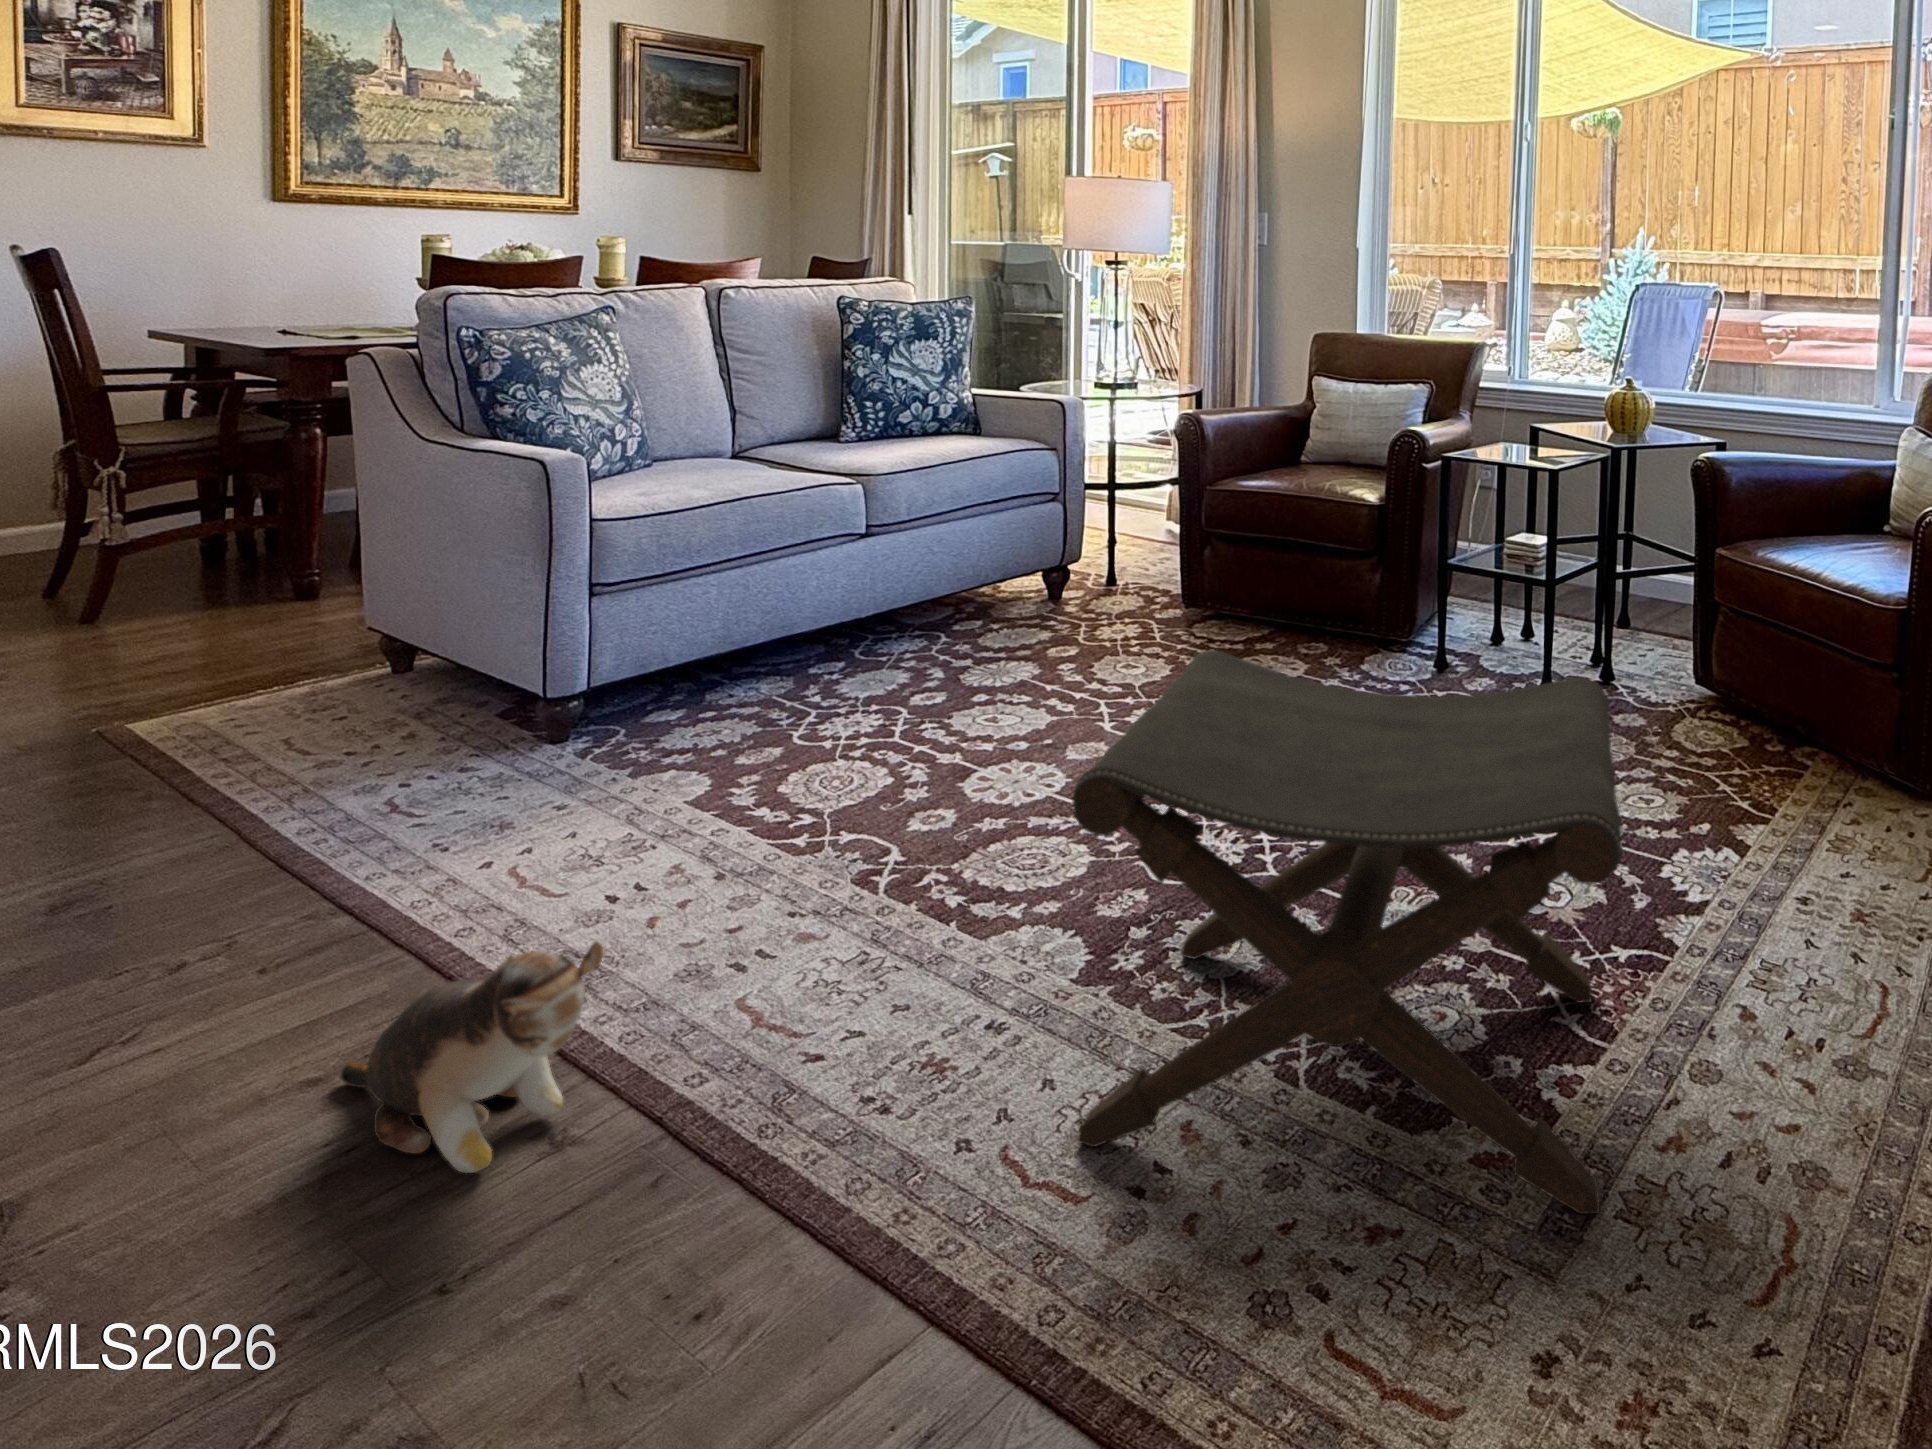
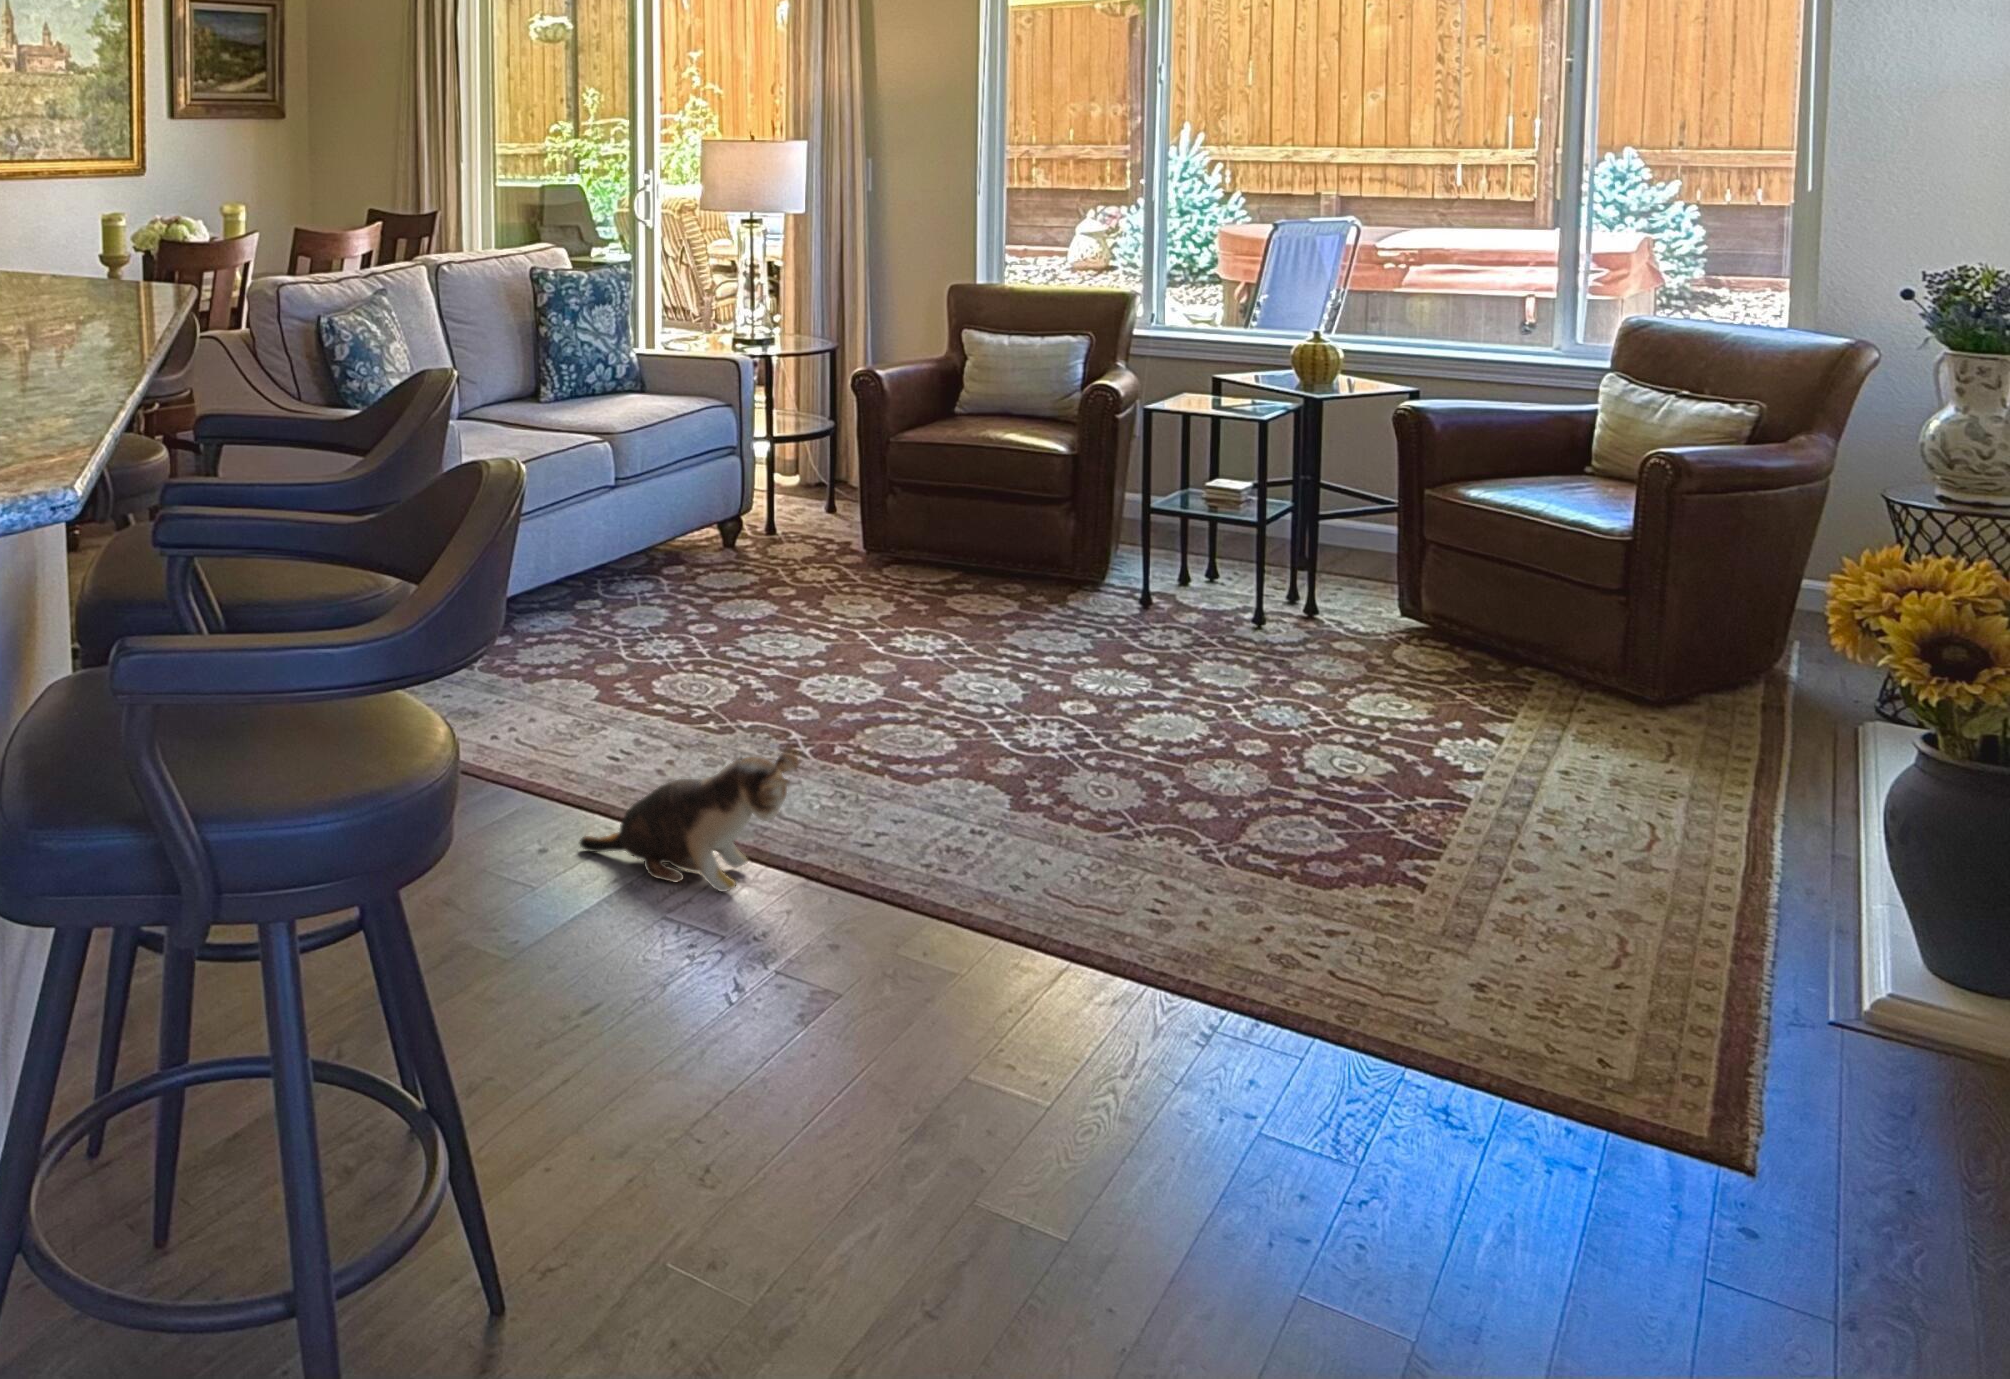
footstool: present [1072,650,1623,1214] -> none [1083,571,1513,929]

